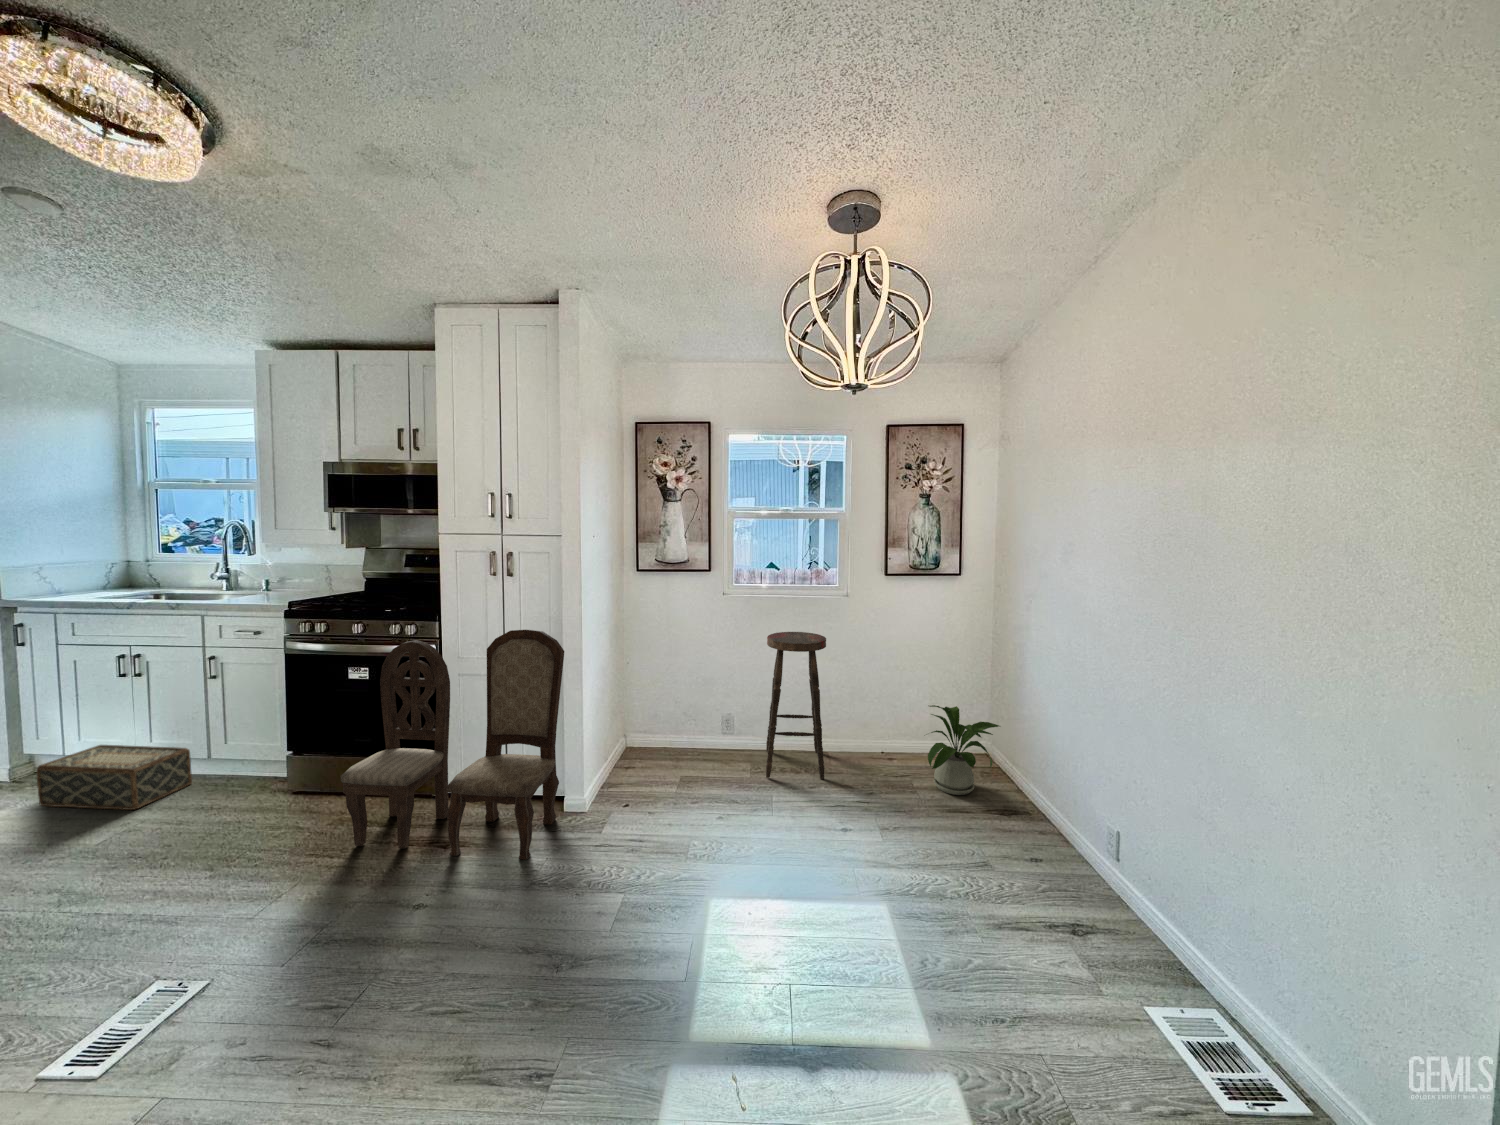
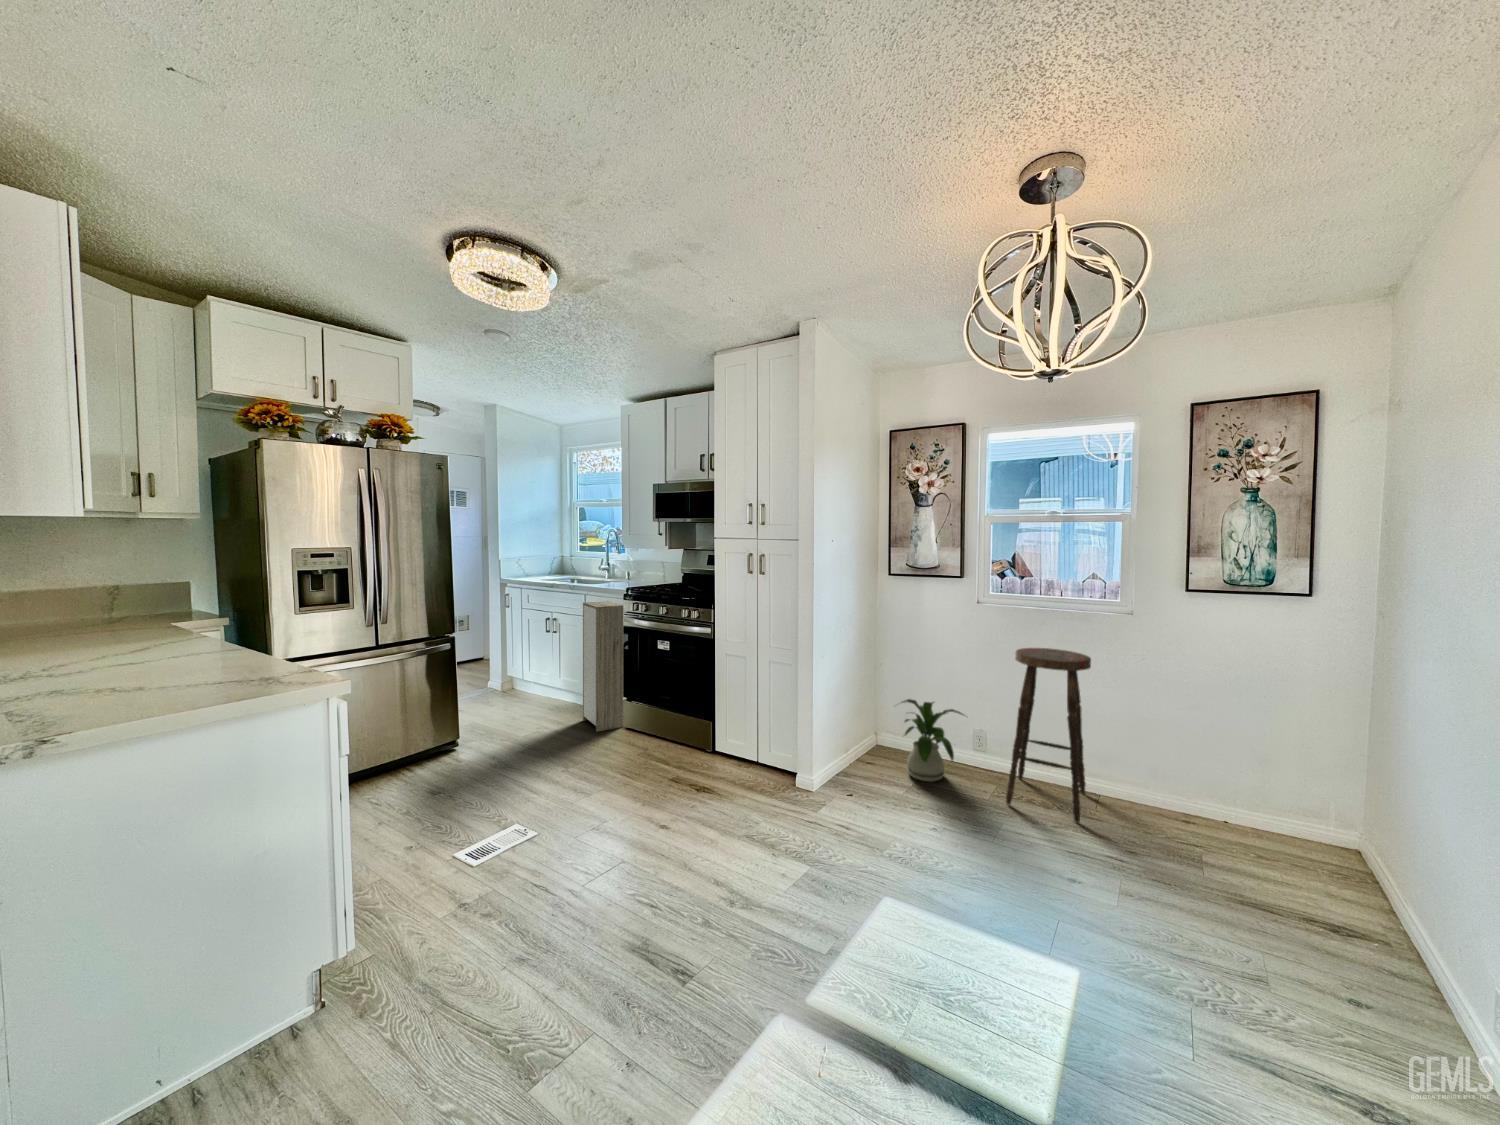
storage cabinet: none [208,625,294,811] -> present [583,601,623,732]
dining chair: present [341,630,564,860] -> none [635,617,799,815]
house plant: present [928,705,999,795] -> present [902,699,963,782]
woven basket: present [36,745,192,810] -> none [505,673,575,717]

